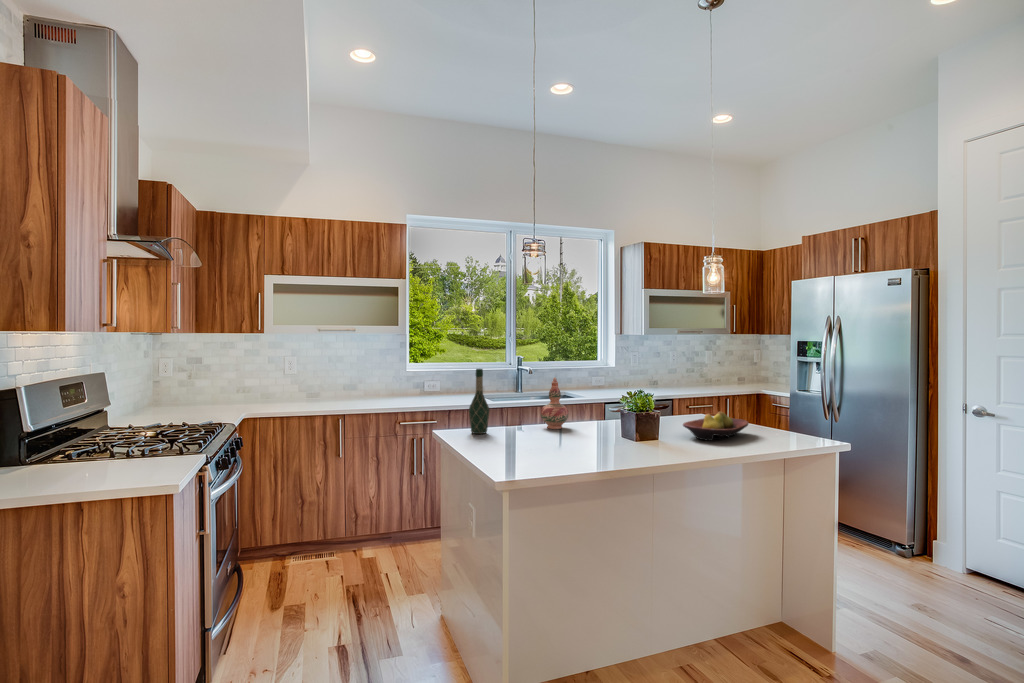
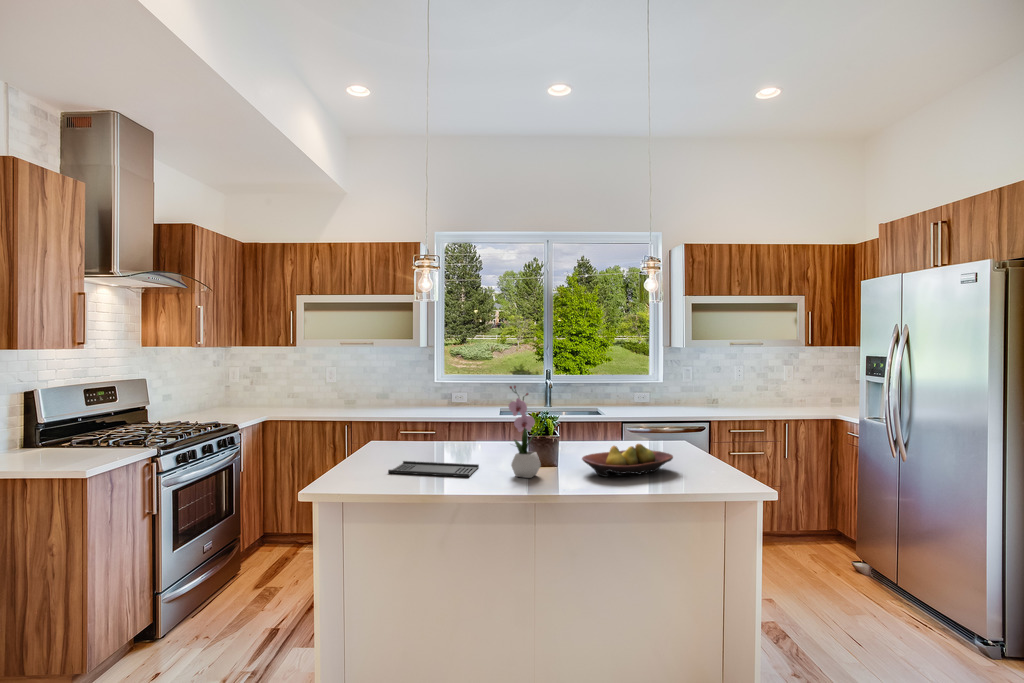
flower arrangement: none [634,362,663,446] -> present [509,386,542,478]
wine bottle: present [469,369,489,434] -> none [386,386,407,451]
decorative vase: present [541,377,569,429] -> none [466,396,495,450]
tray: none [519,438,605,451] -> present [388,461,479,477]

